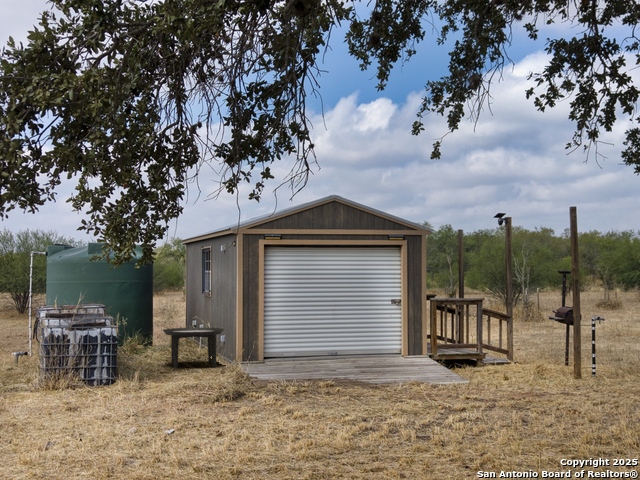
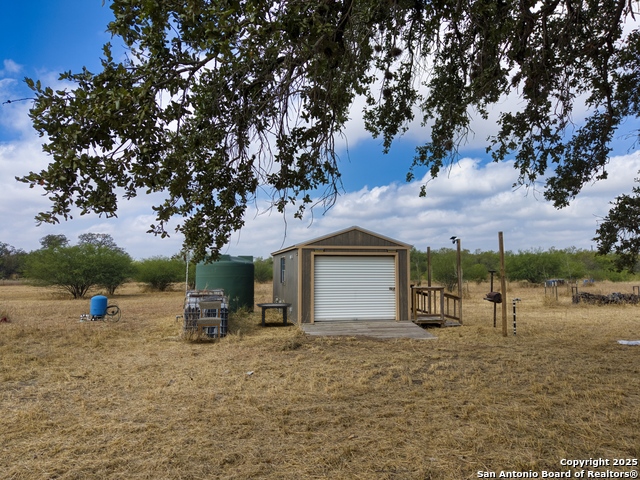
chair: none [69,324,109,392] -> present [197,301,221,342]

